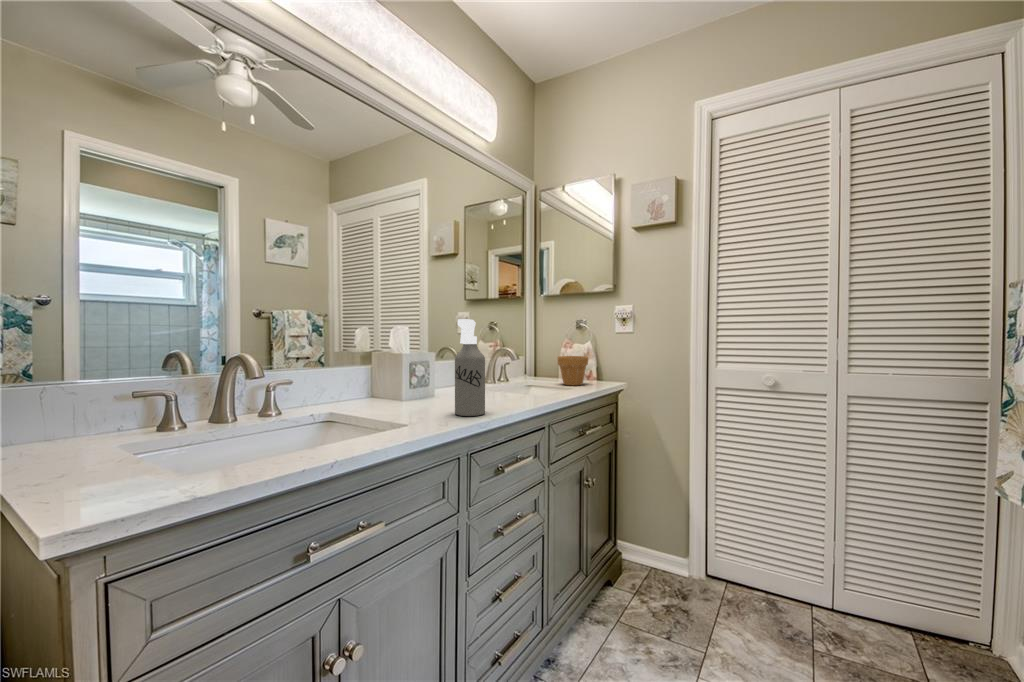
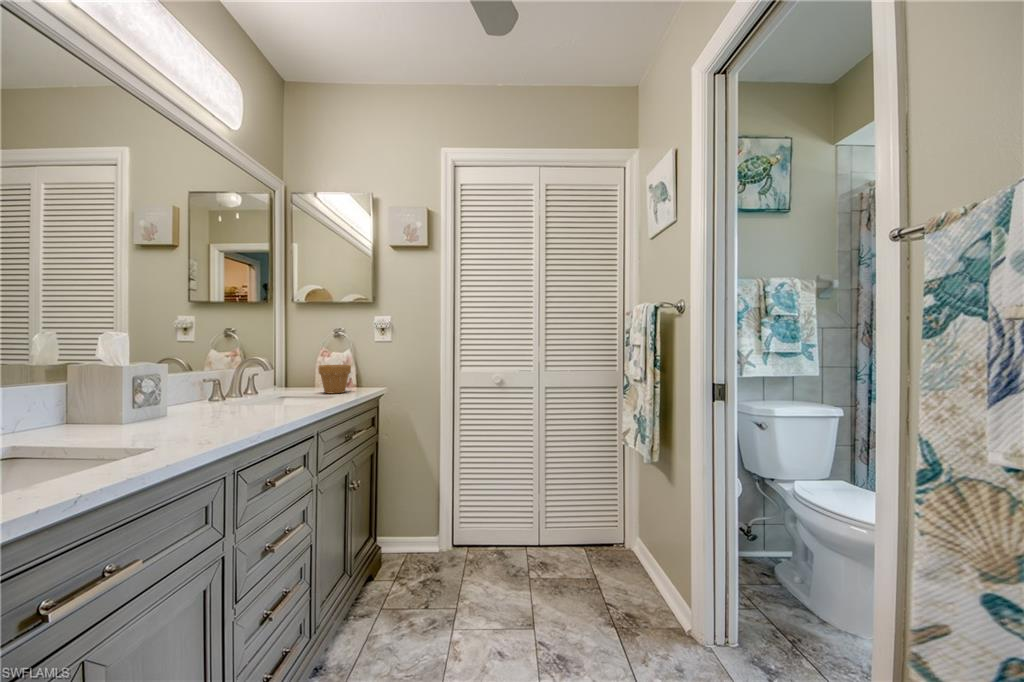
spray bottle: present [455,319,485,416] -> none [210,323,251,430]

